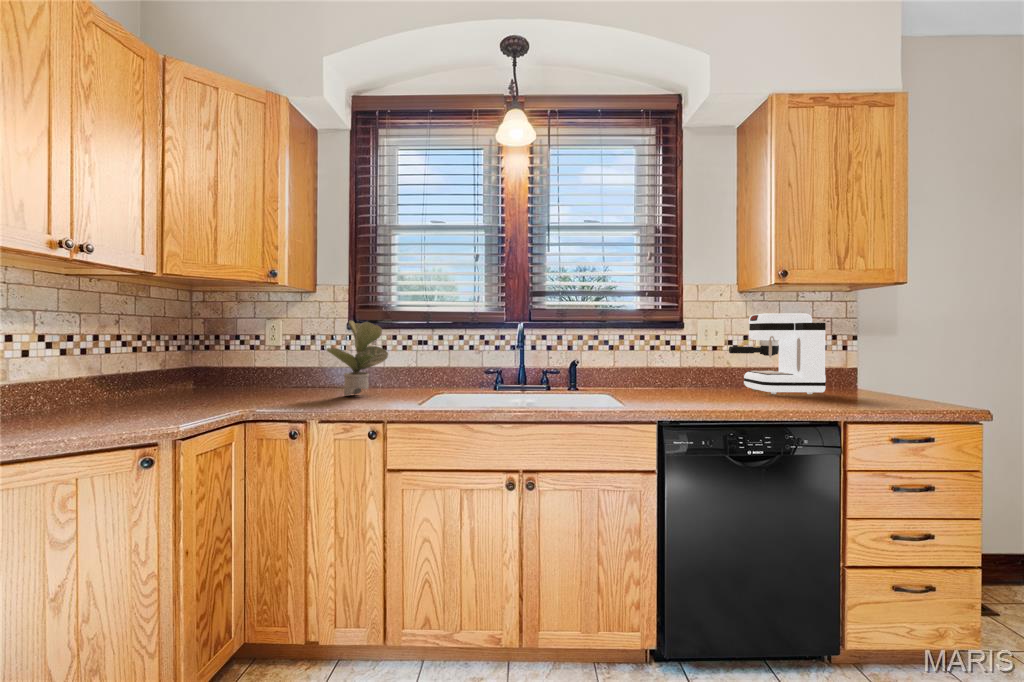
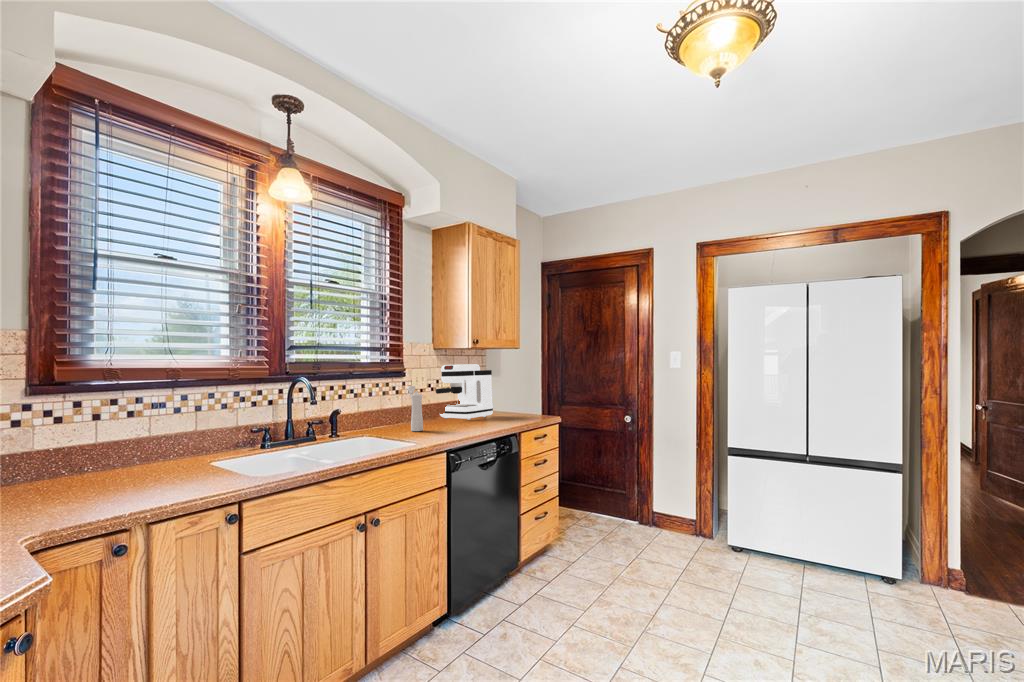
potted plant: present [327,321,388,396] -> none [71,382,164,490]
pepper mill: none [653,340,675,396] -> present [407,386,423,431]

